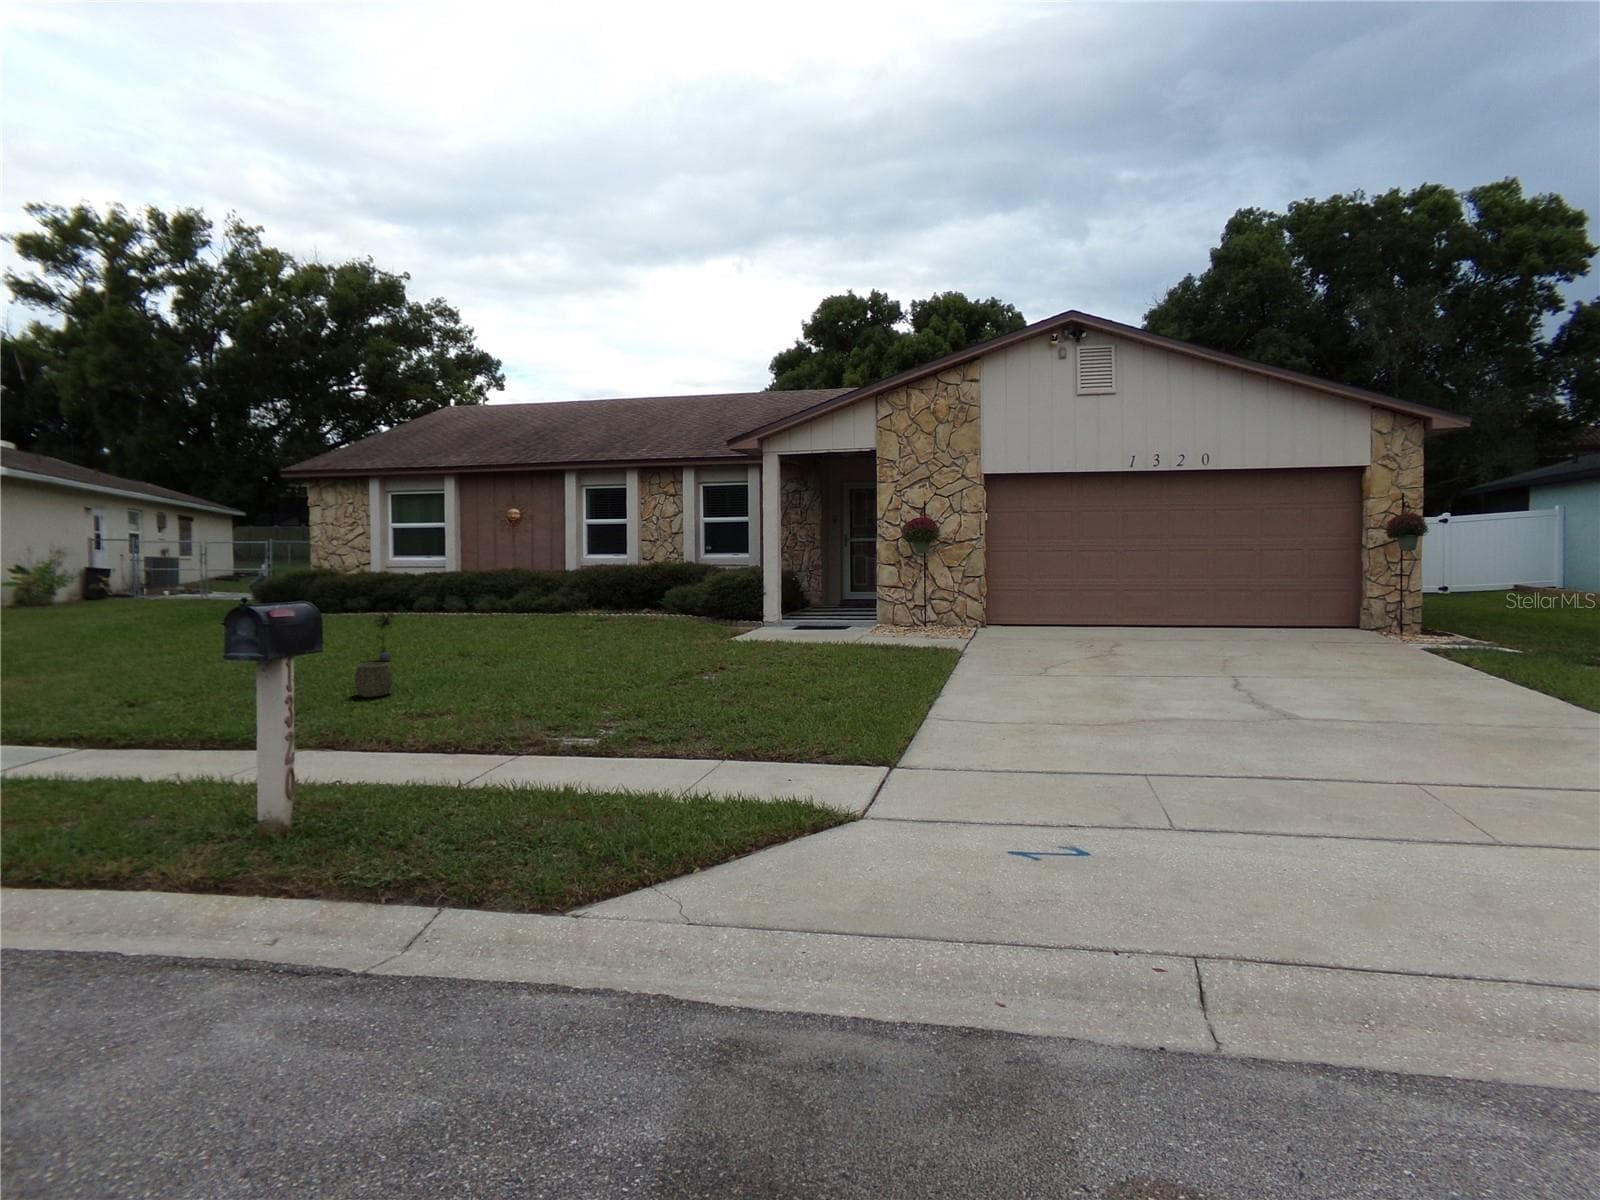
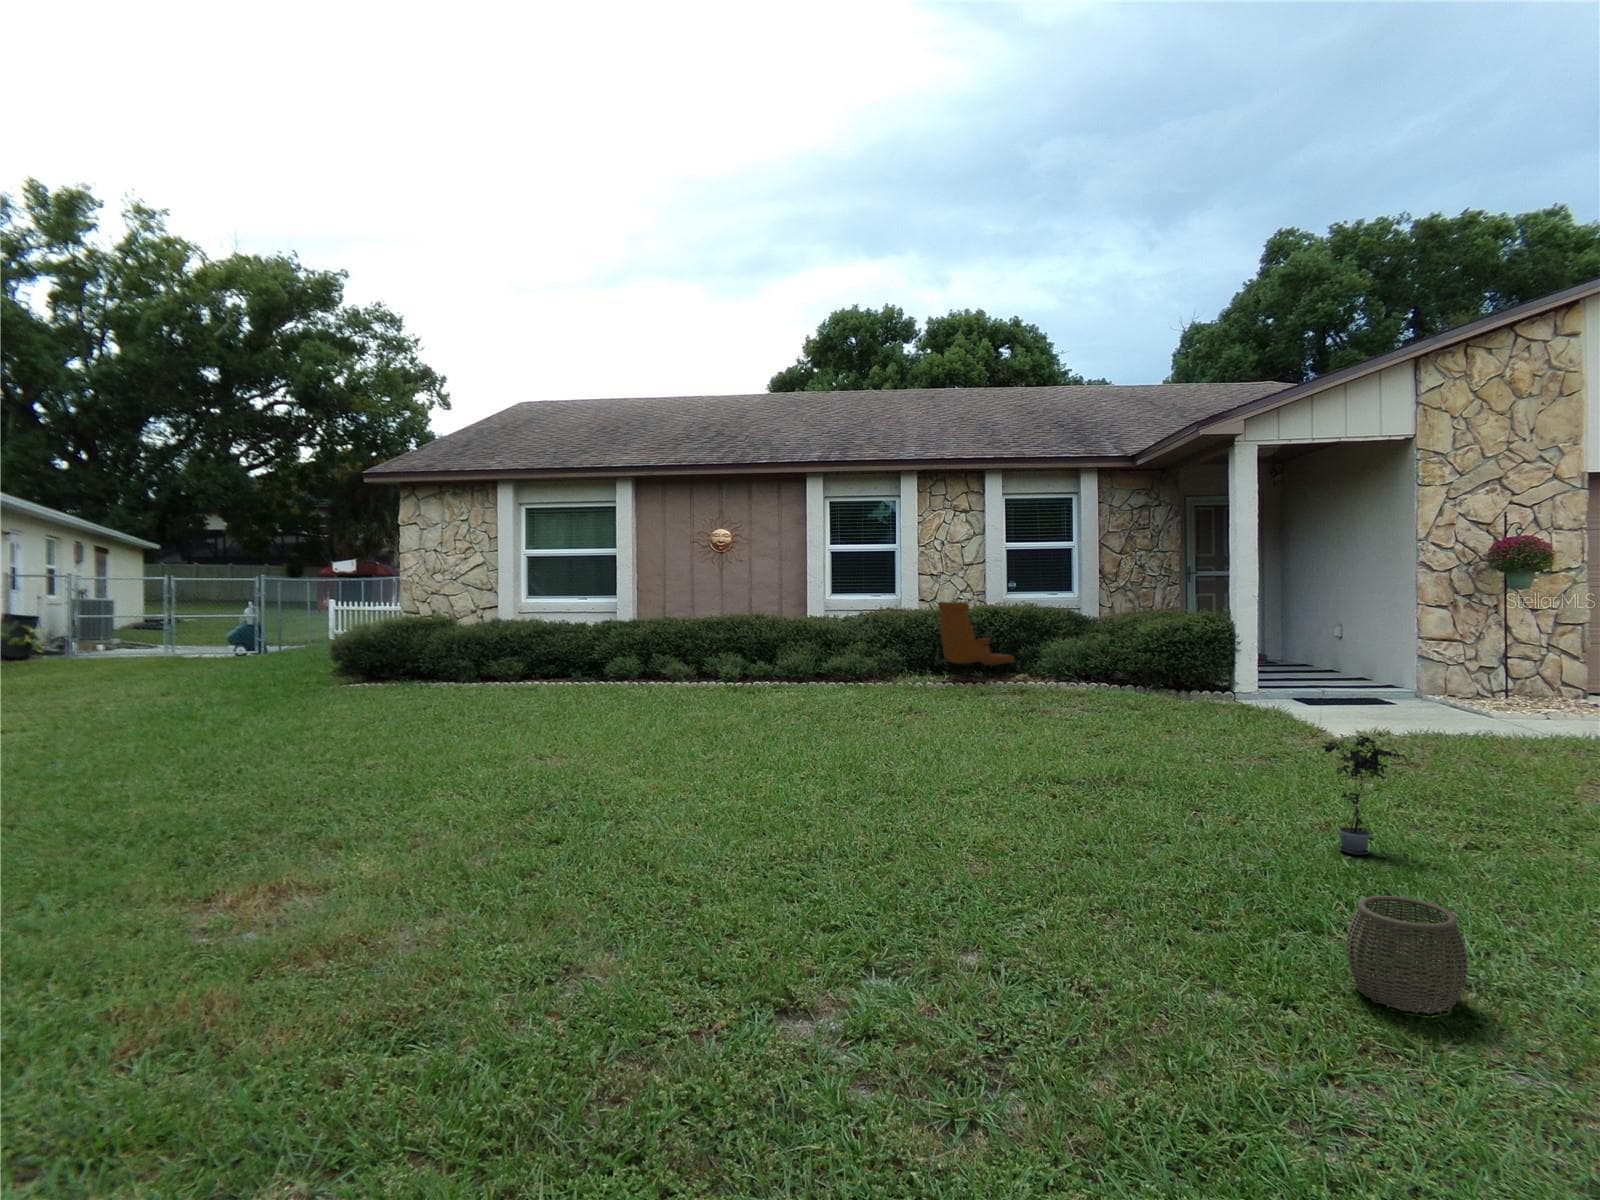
lounge chair: none [597,560,662,614] -> present [938,602,1014,683]
potted plant: present [375,612,394,661] -> present [1319,731,1407,855]

